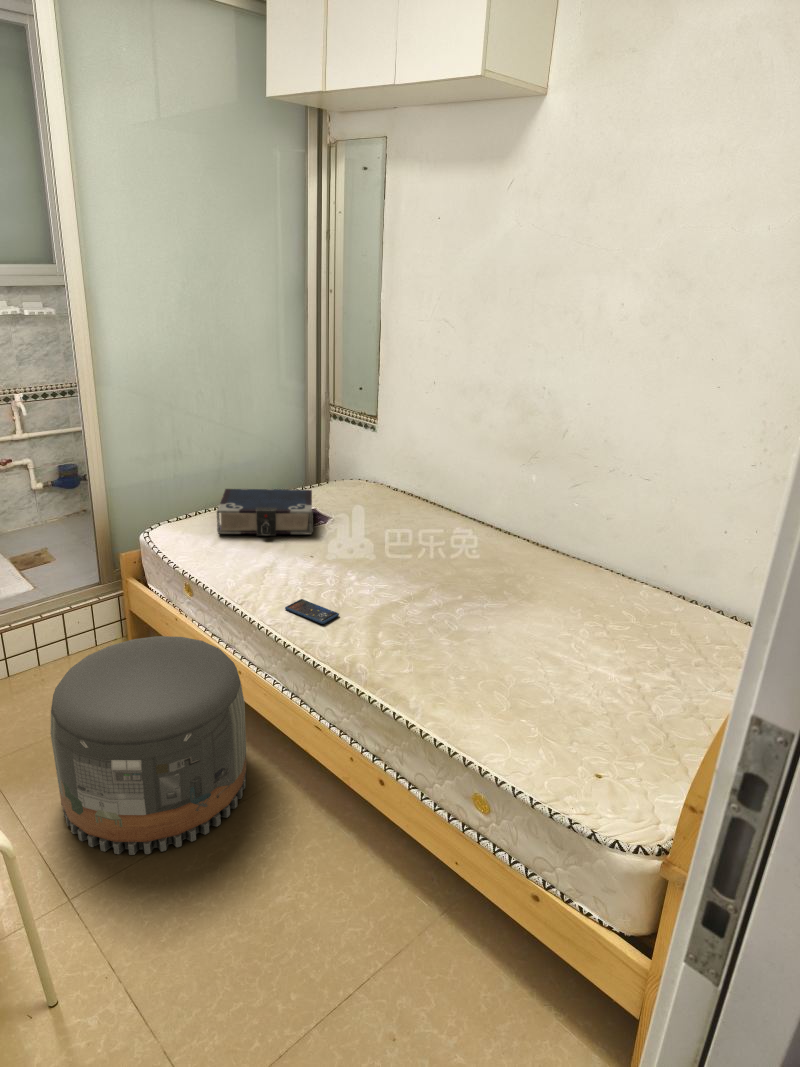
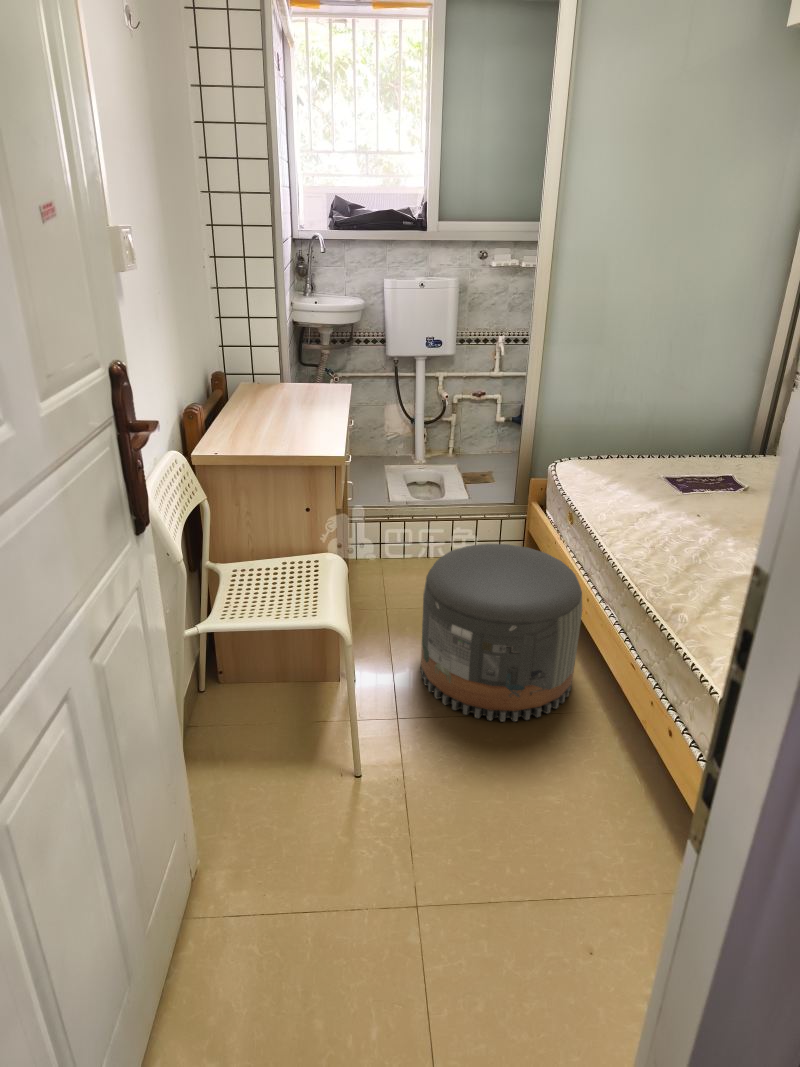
book: present [217,488,313,536] -> none [617,438,732,496]
smartphone: present [285,599,339,624] -> none [642,547,693,573]

